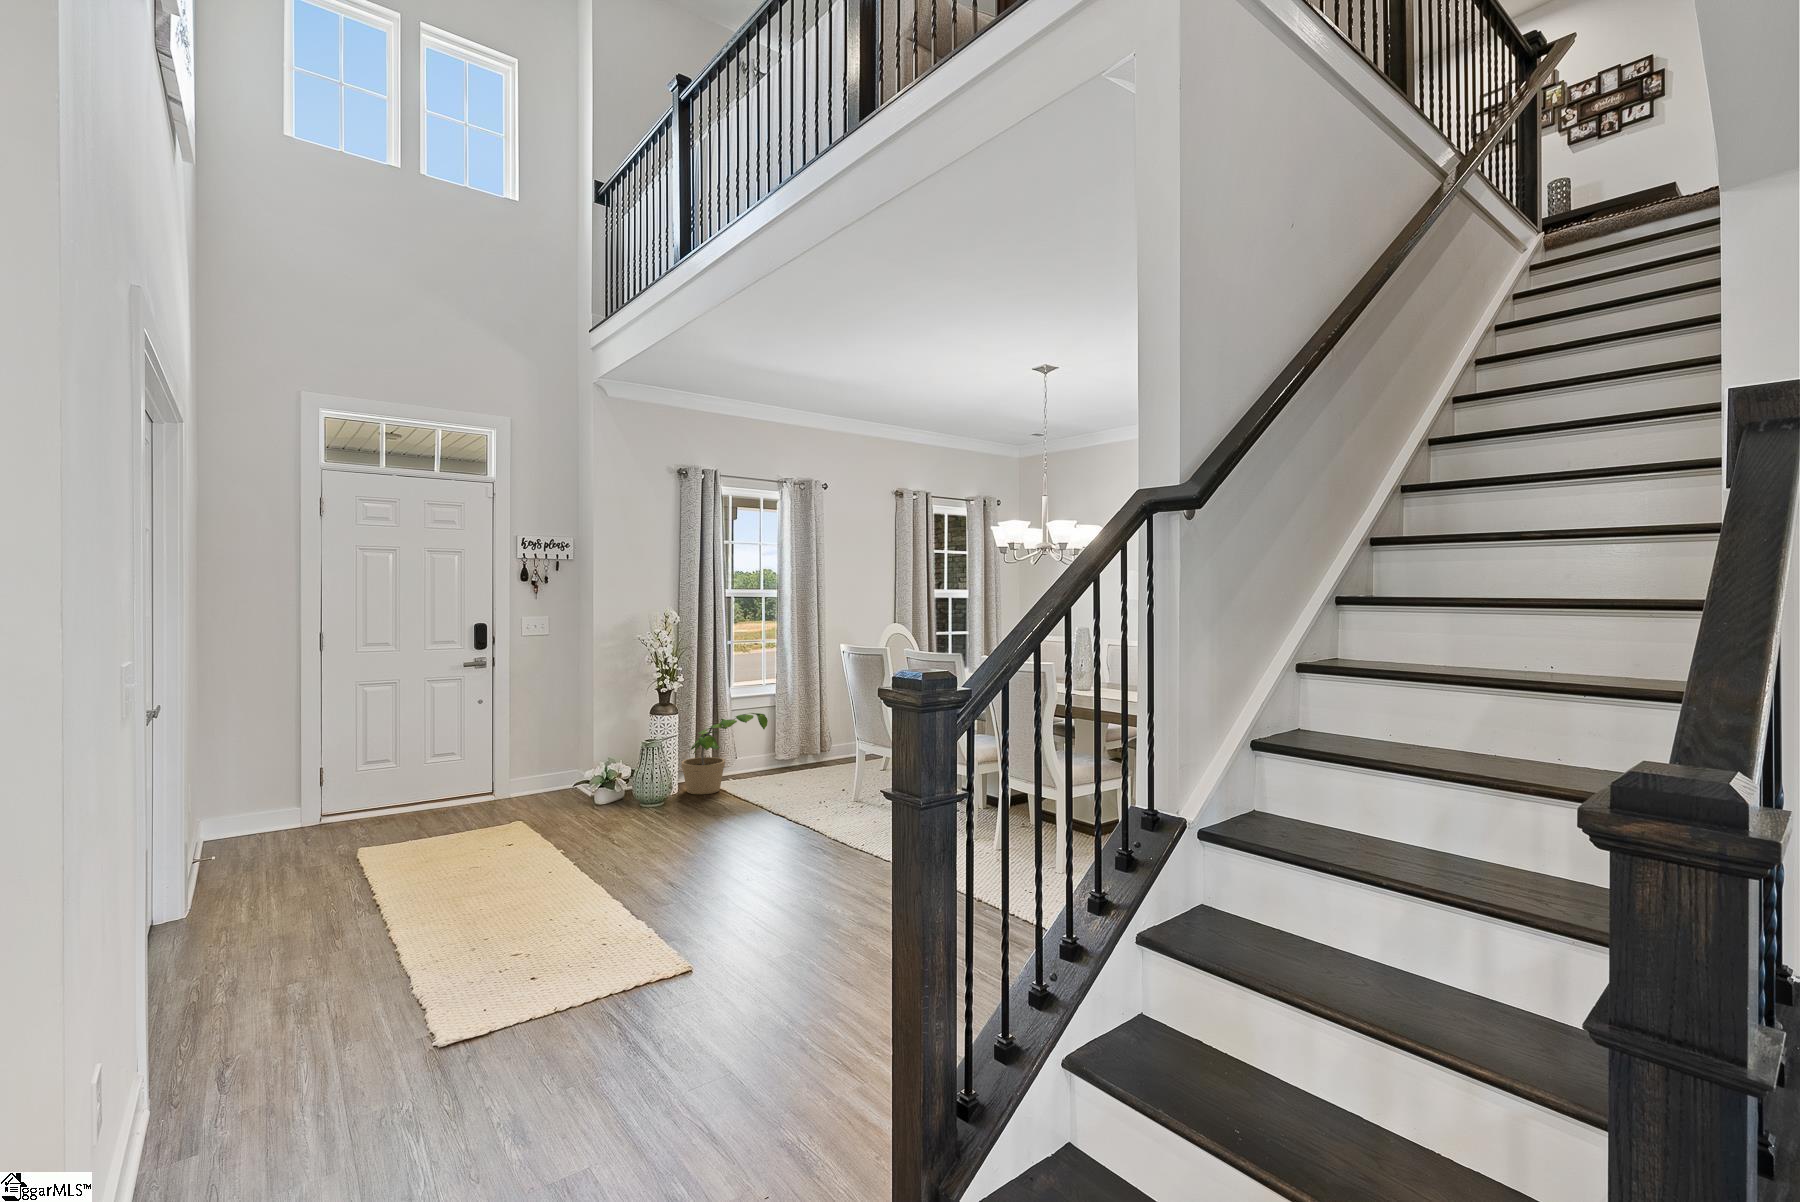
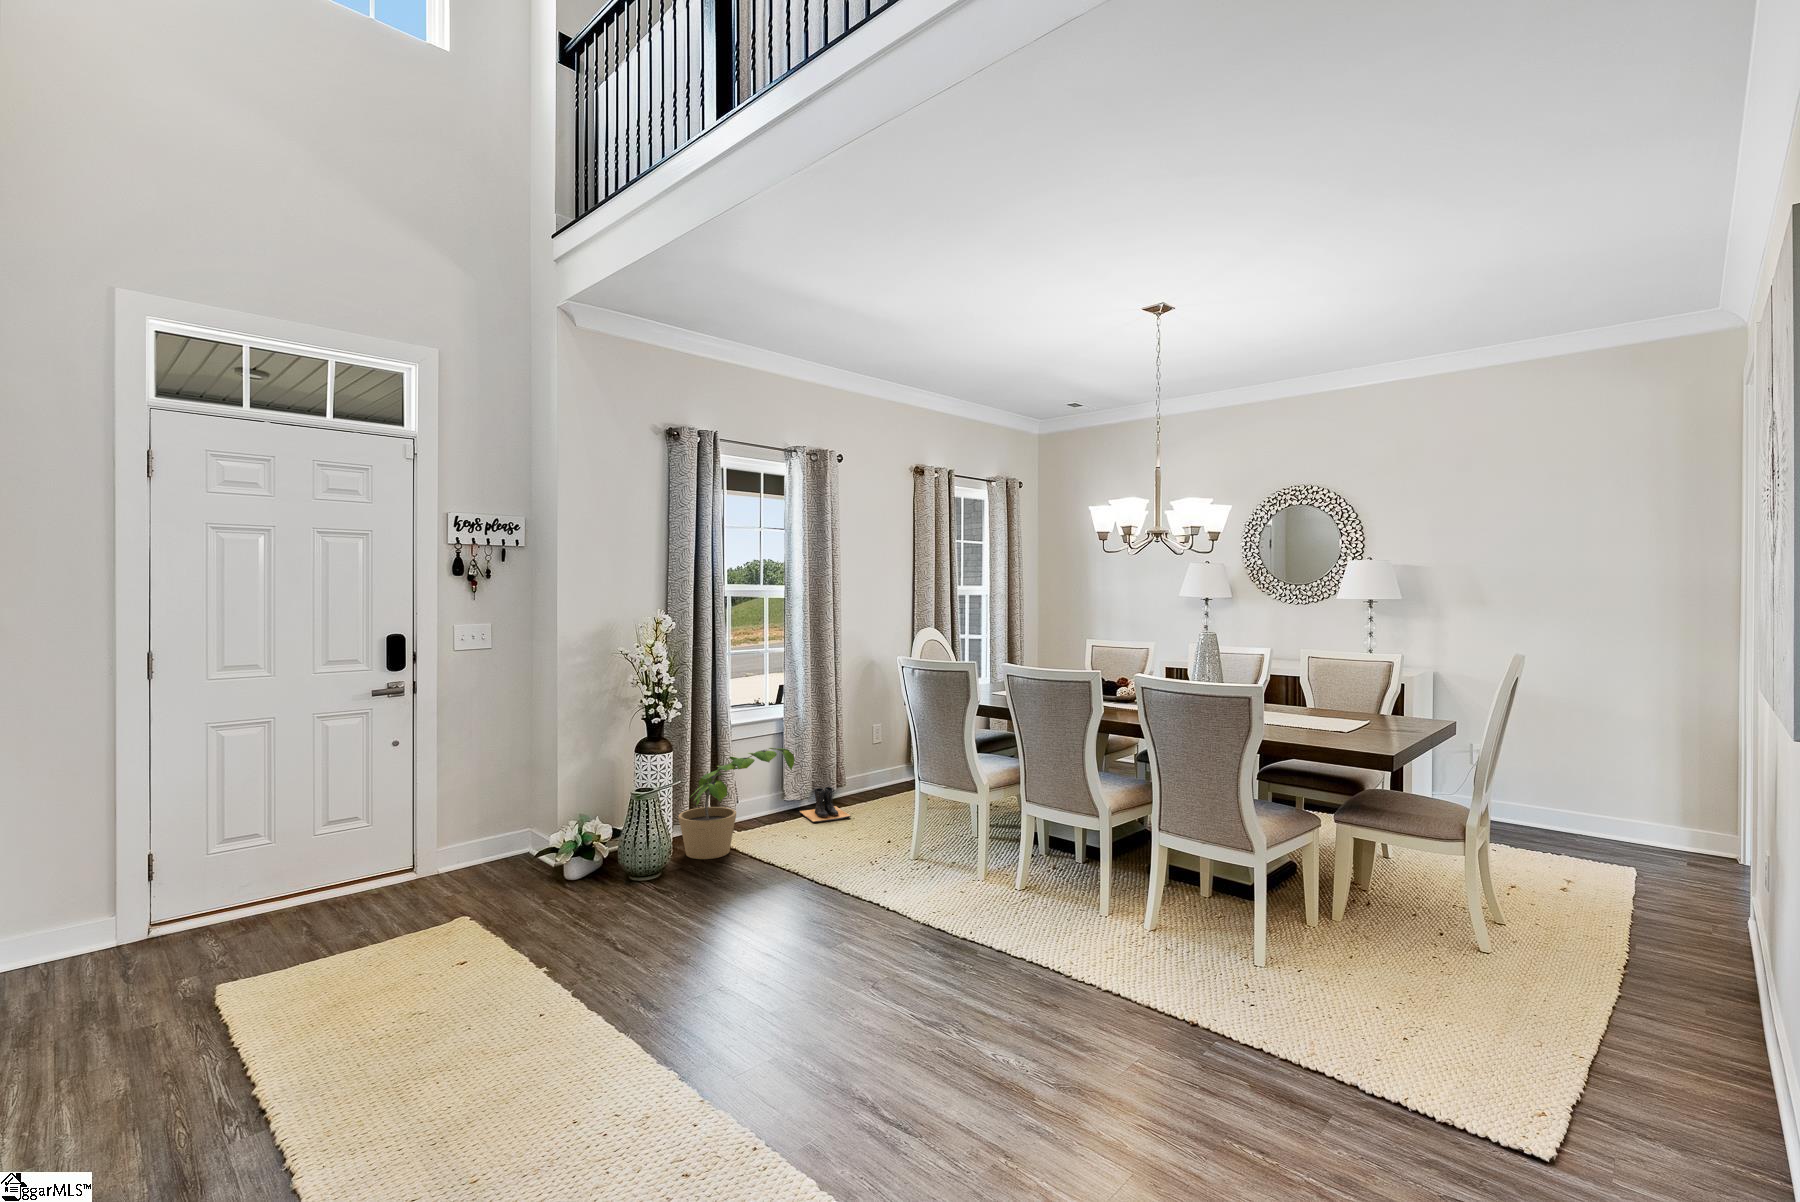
boots: none [787,748,824,774] -> present [800,787,851,822]

